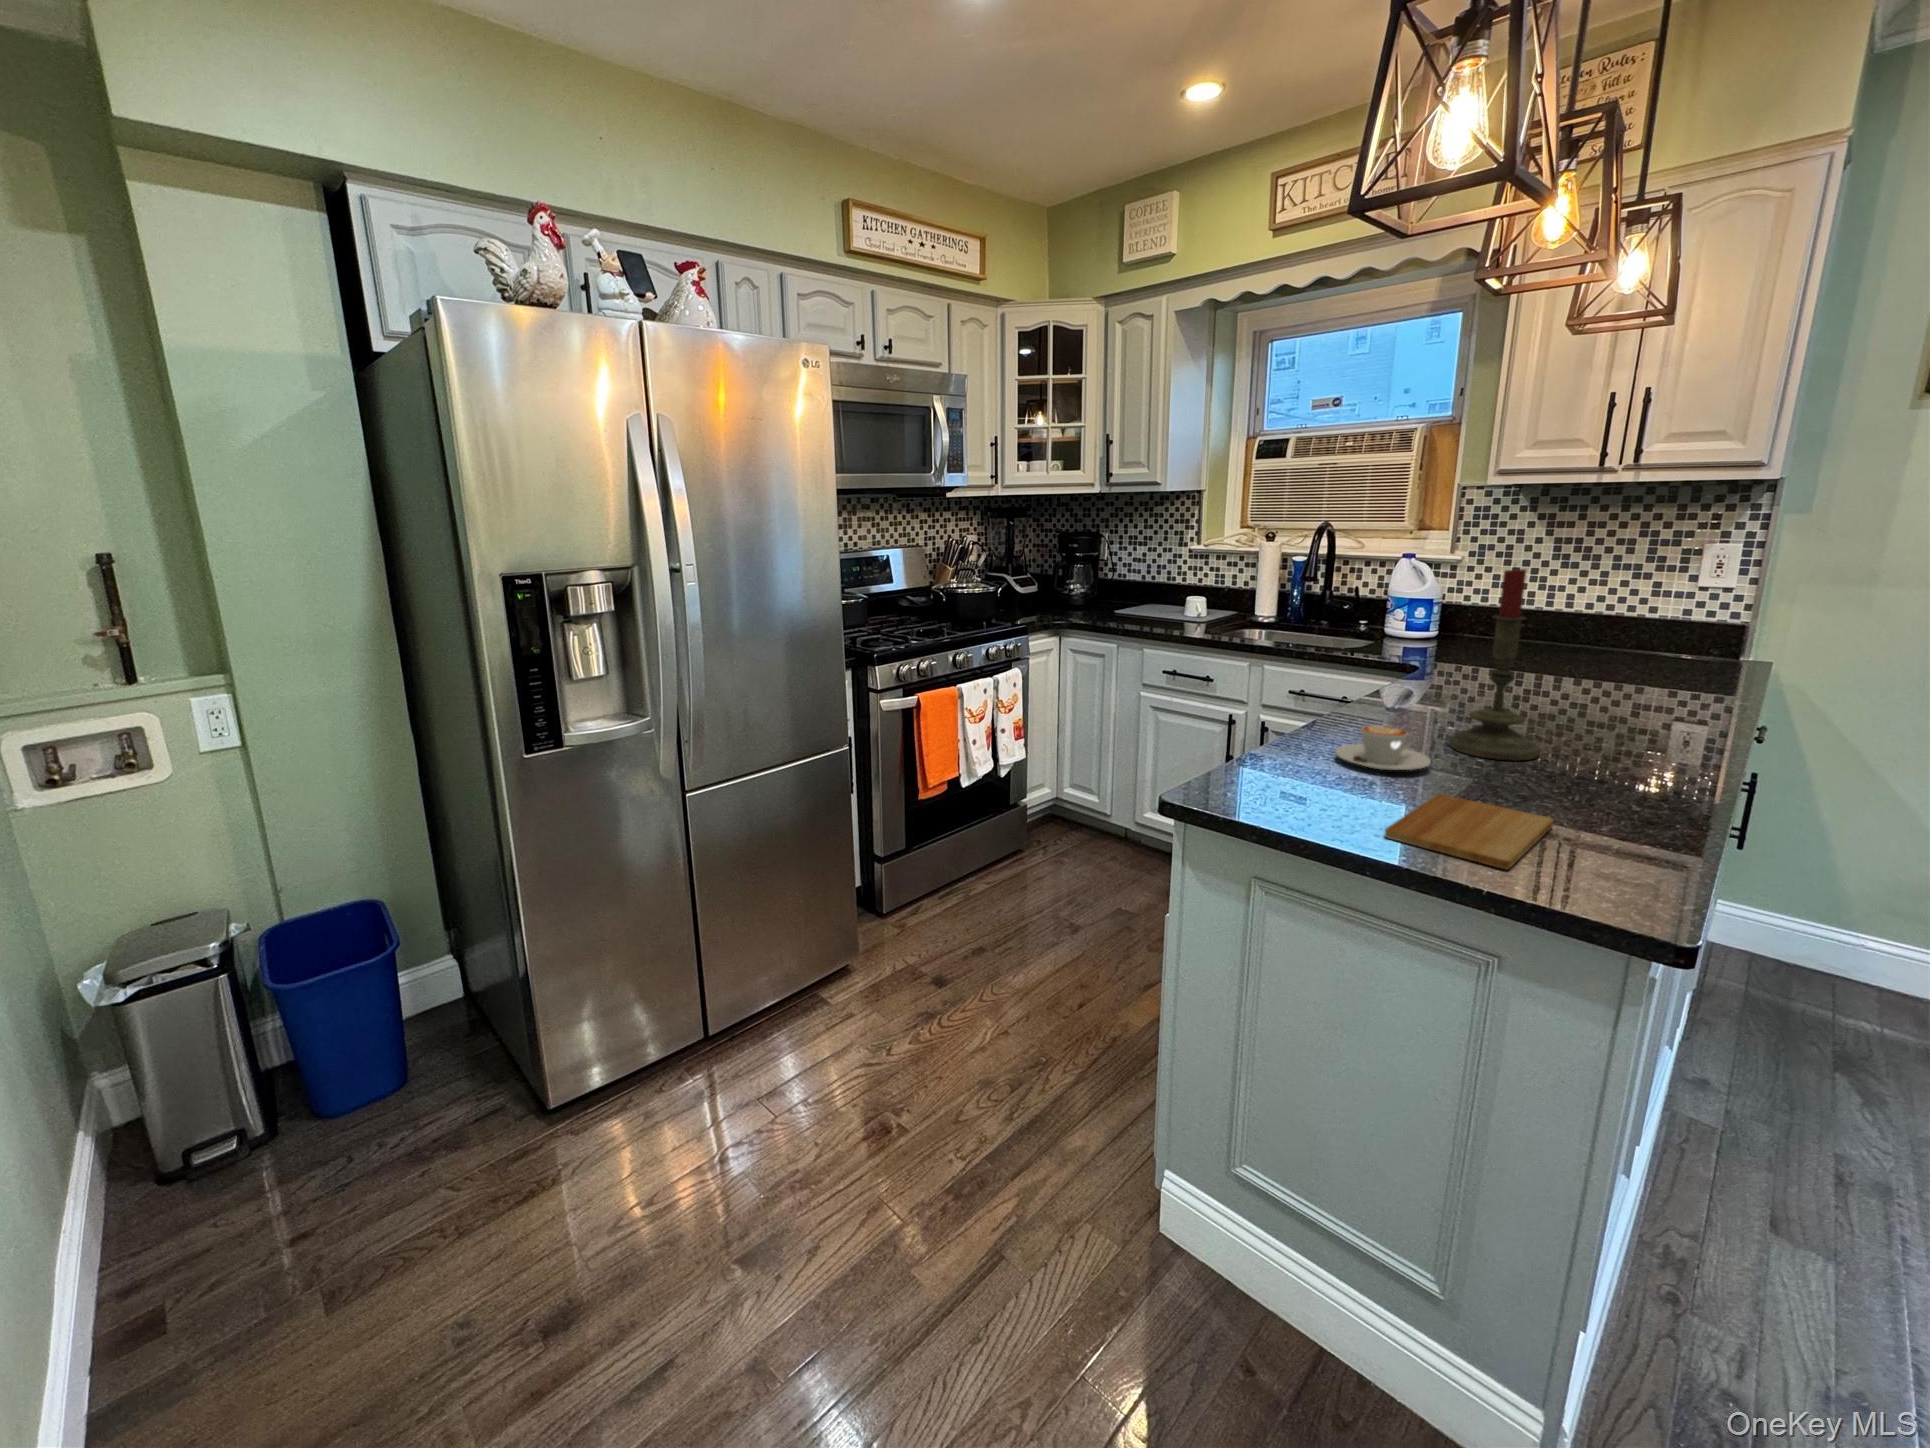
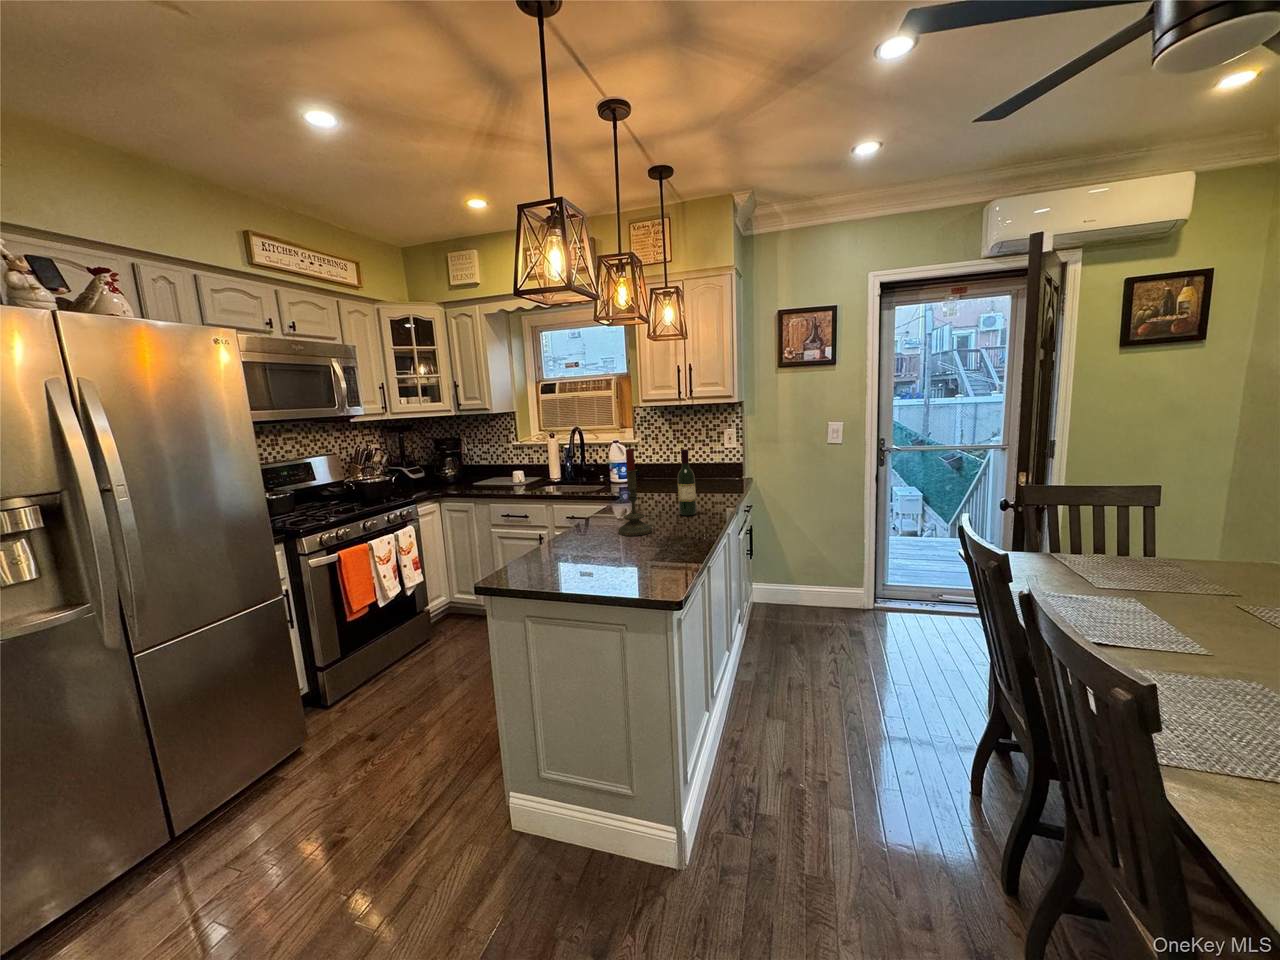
wine bottle: none [1599,581,1662,733] -> present [678,449,696,516]
coffee cup: present [1335,725,1431,770] -> none [565,528,606,549]
cutting board: present [1385,794,1553,870] -> none [575,556,644,583]

